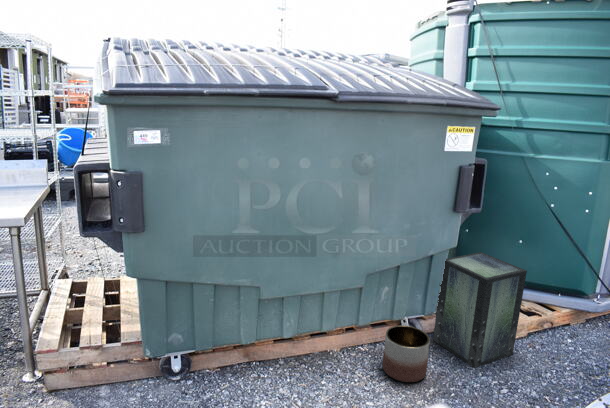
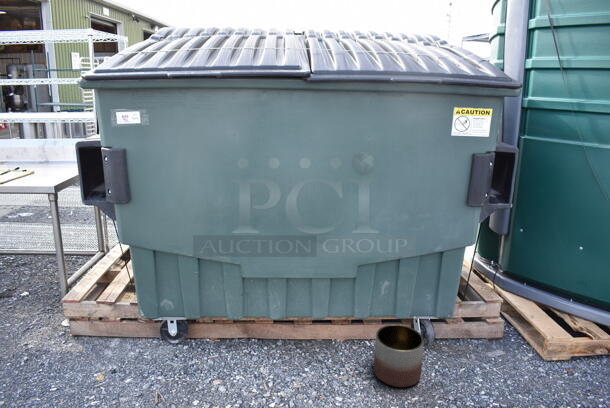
storage box: present [433,252,527,368] -> none [450,256,559,386]

